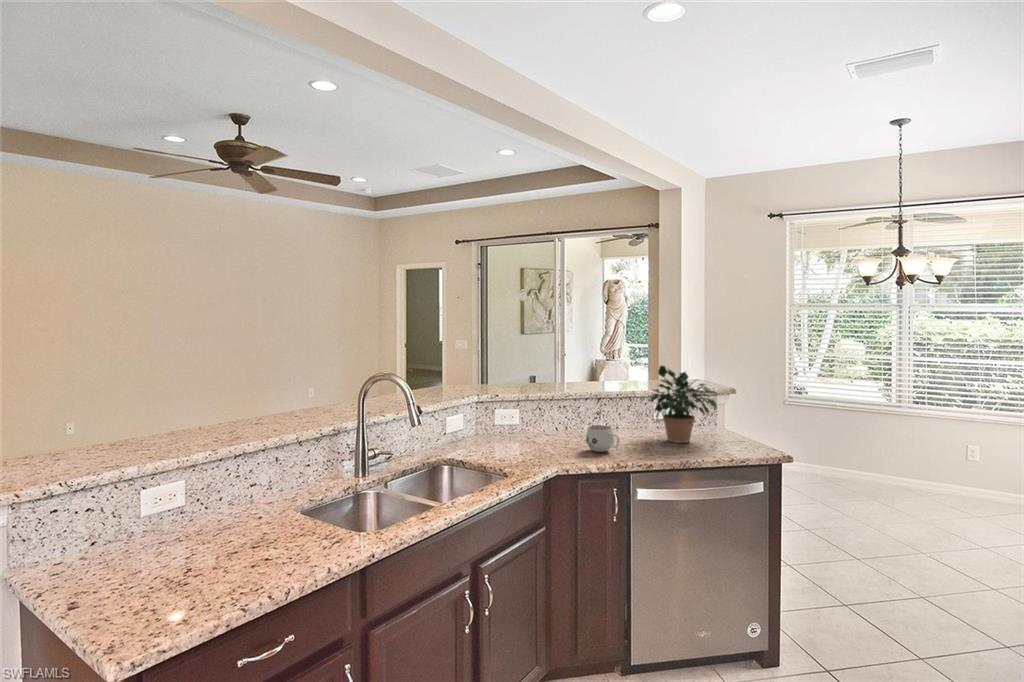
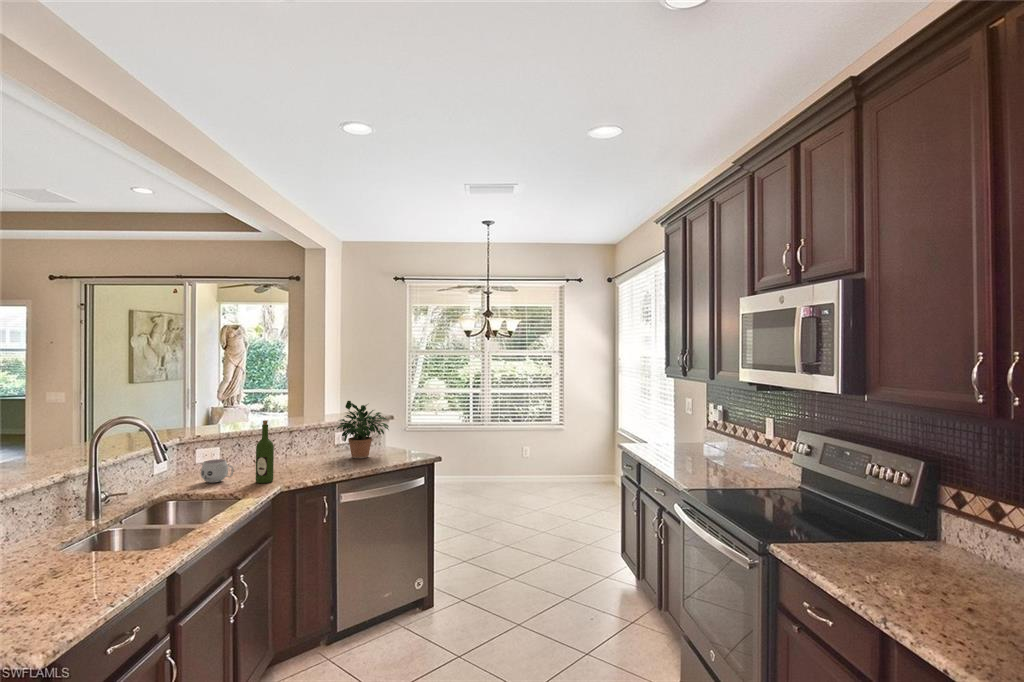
wine bottle: none [534,384,554,459] -> present [256,420,274,483]
mug: present [586,425,619,452] -> present [201,459,234,483]

